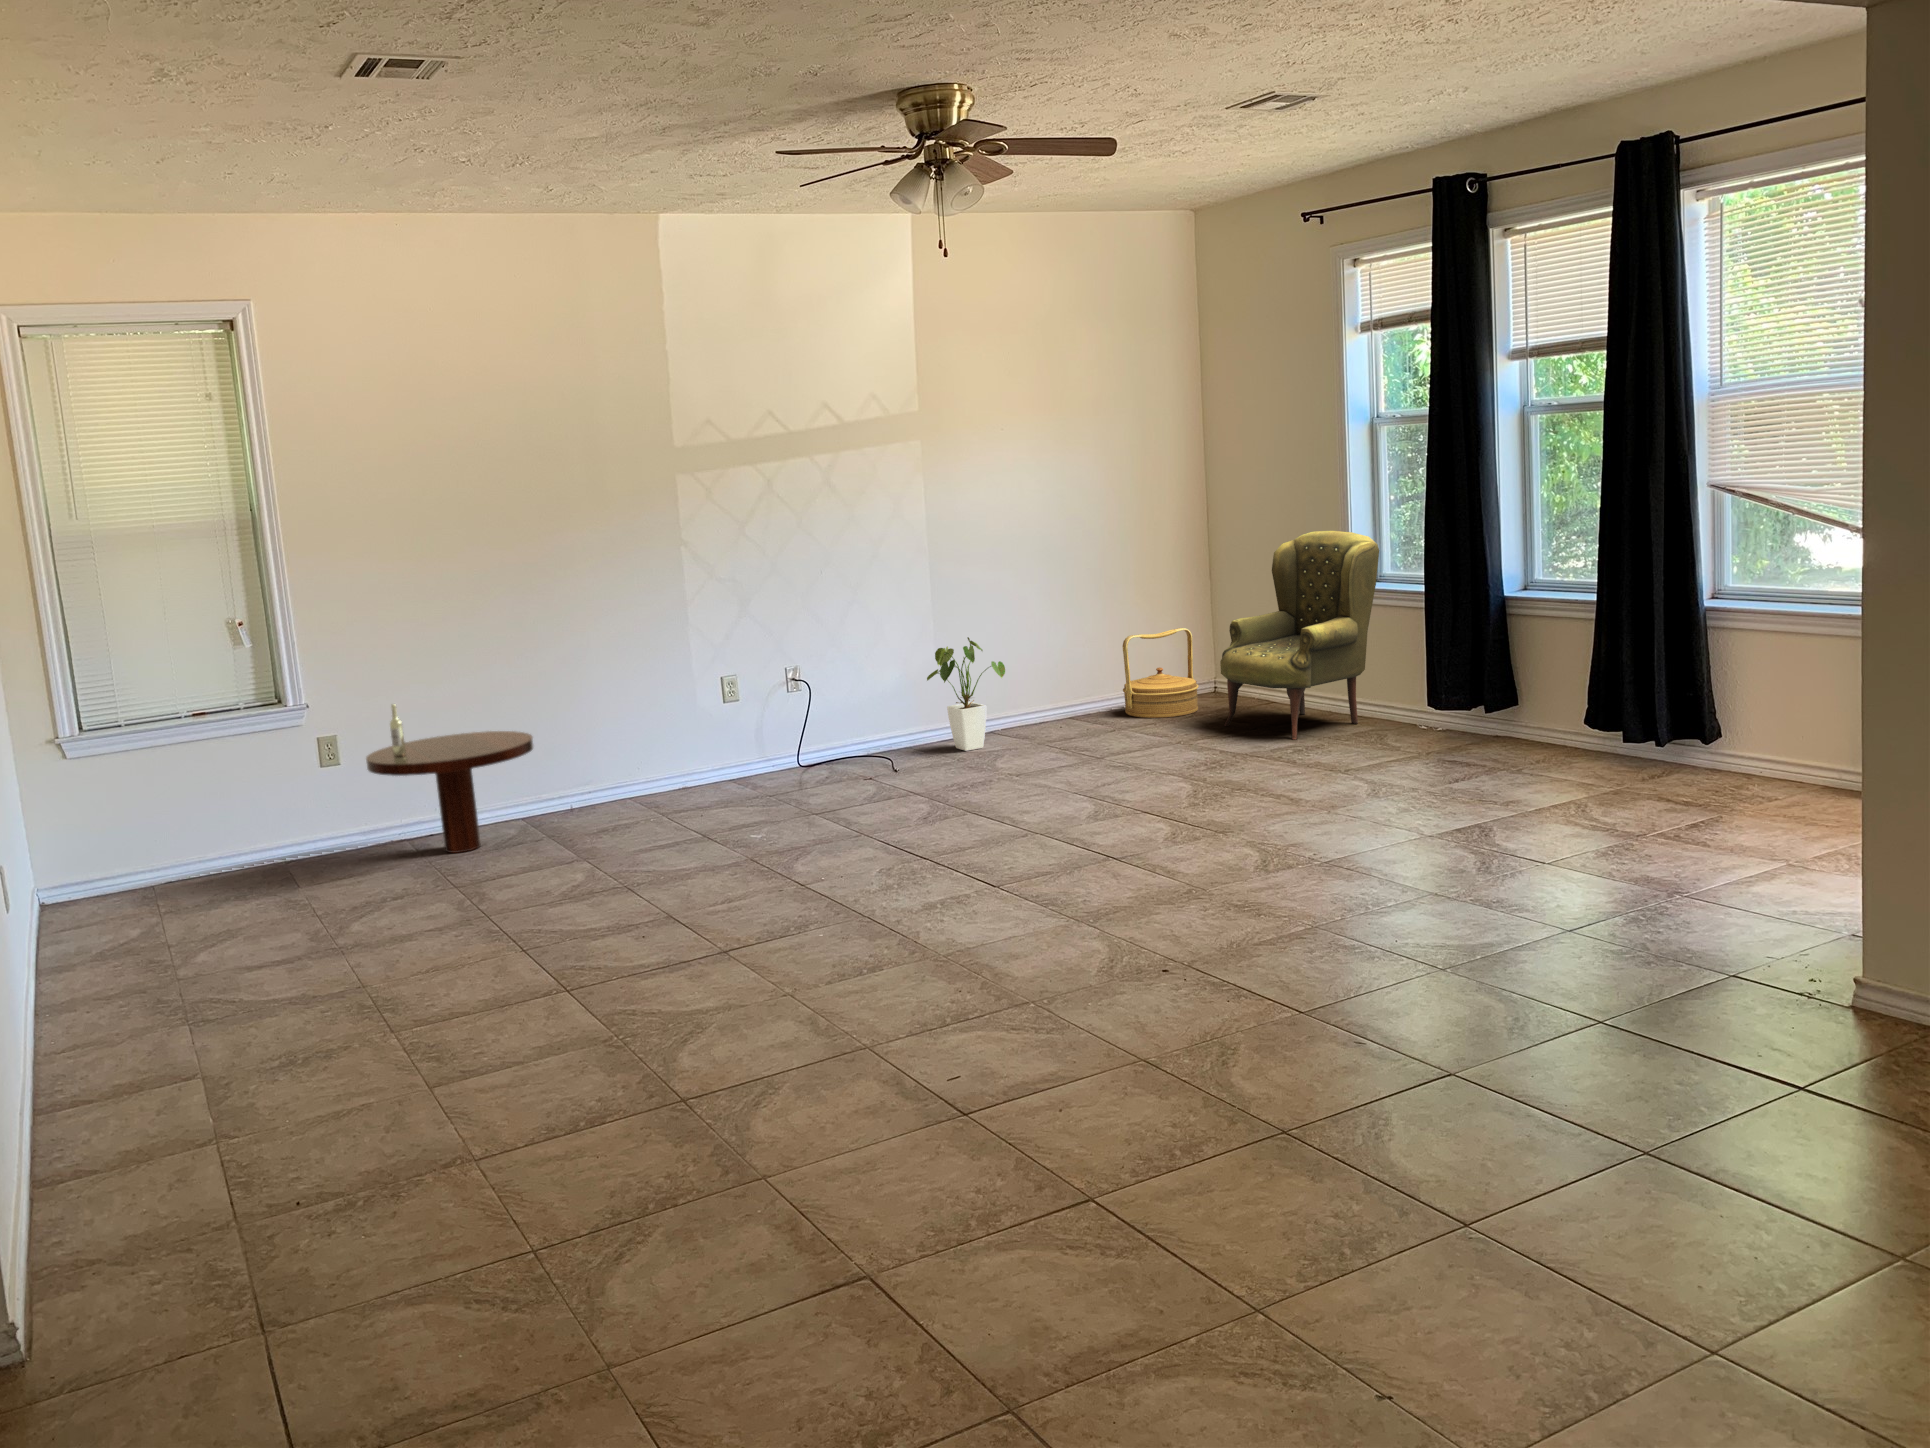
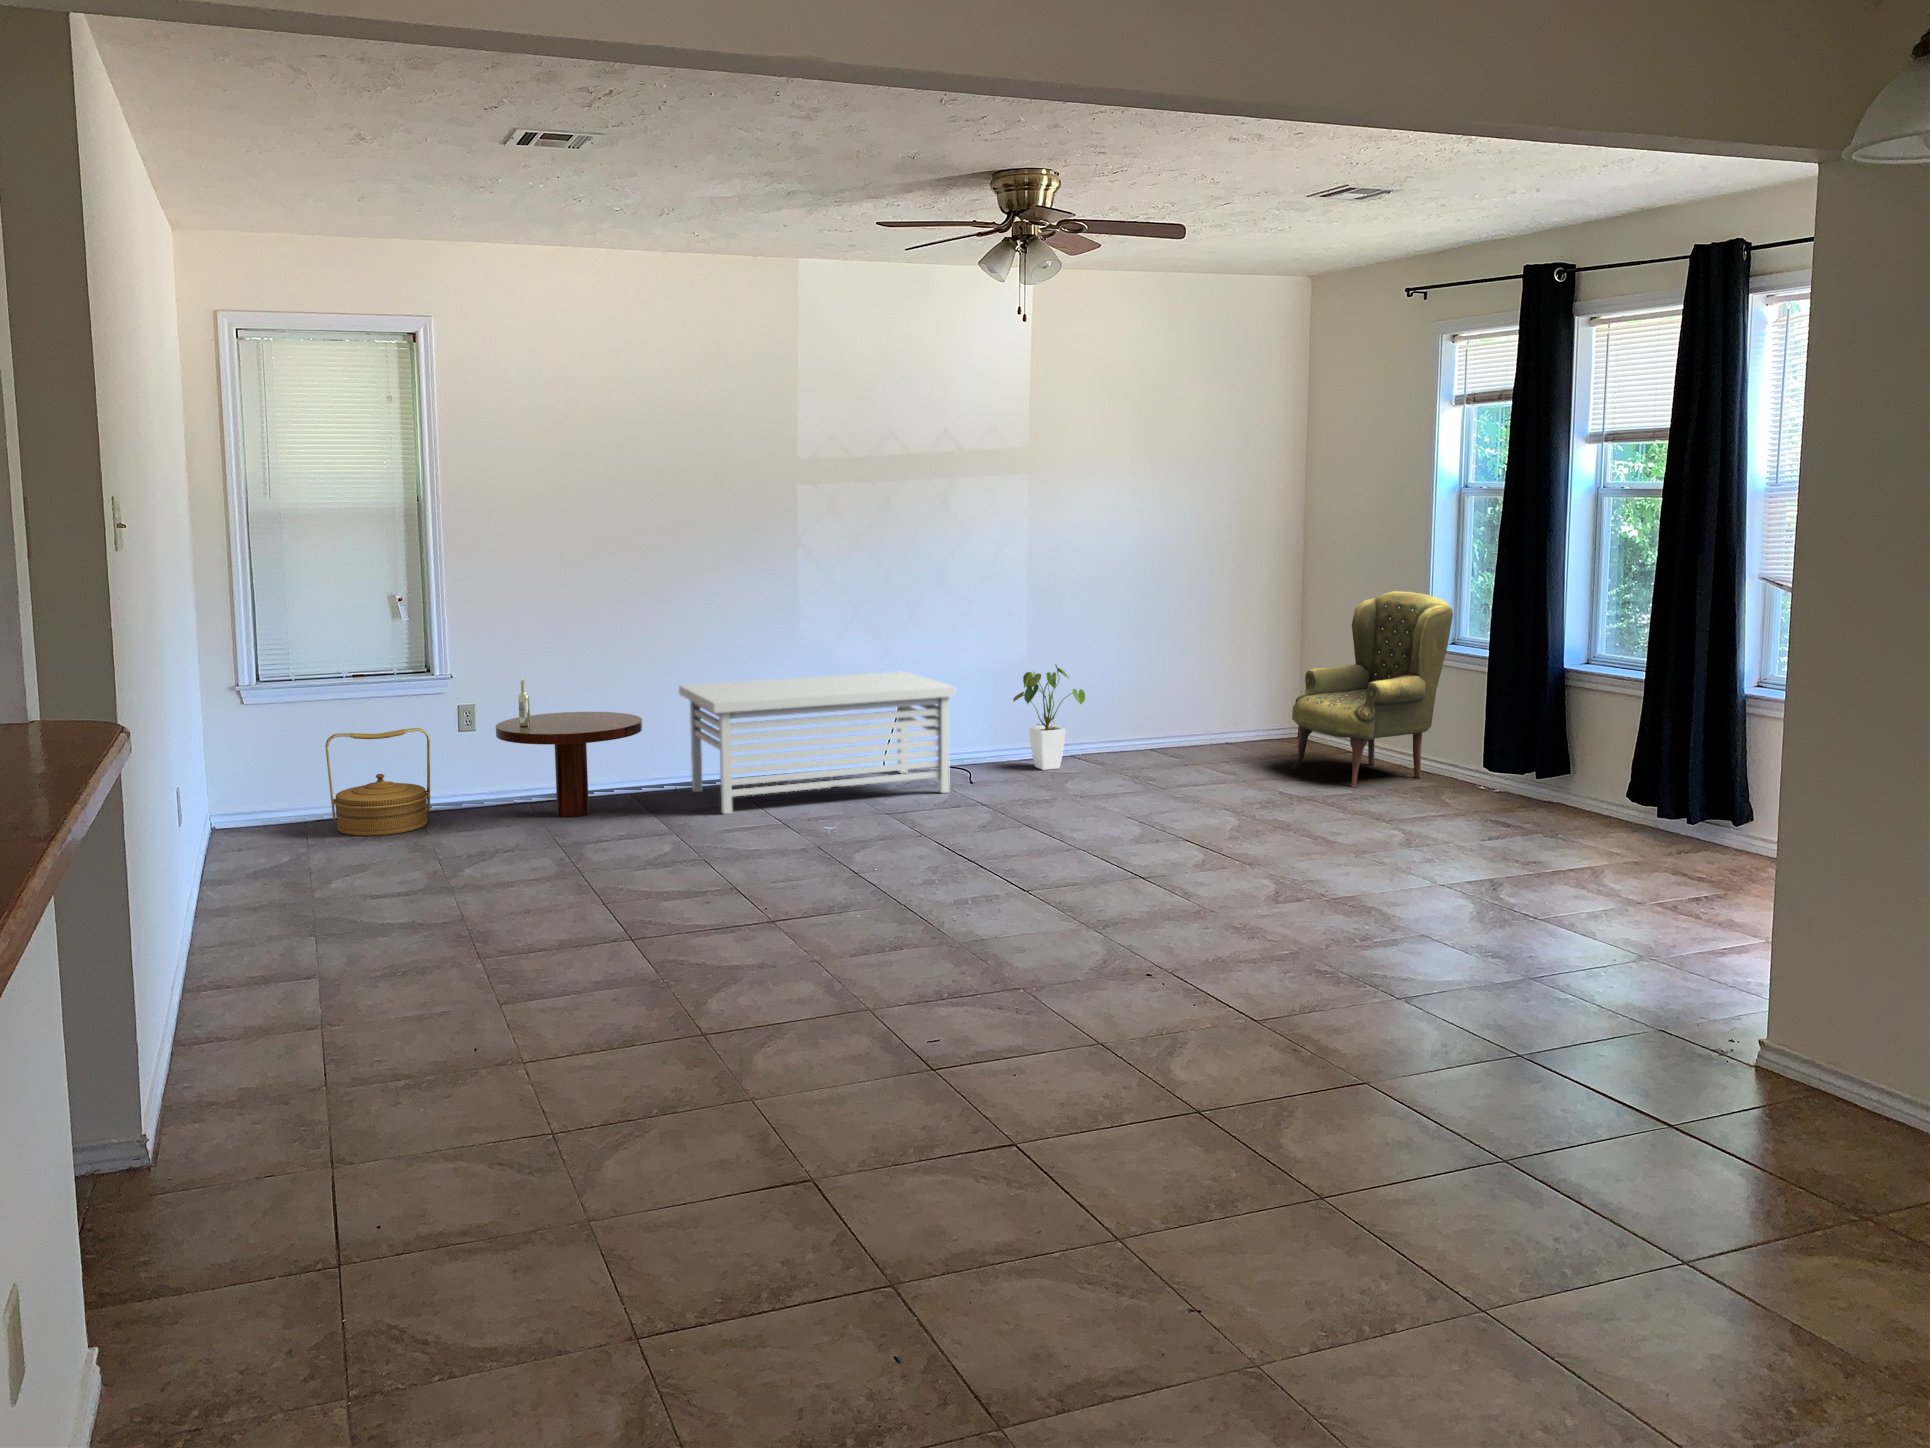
woven basket: present [1122,628,1199,718] -> present [325,728,430,836]
storage bench: none [567,658,875,833] -> present [679,671,955,814]

